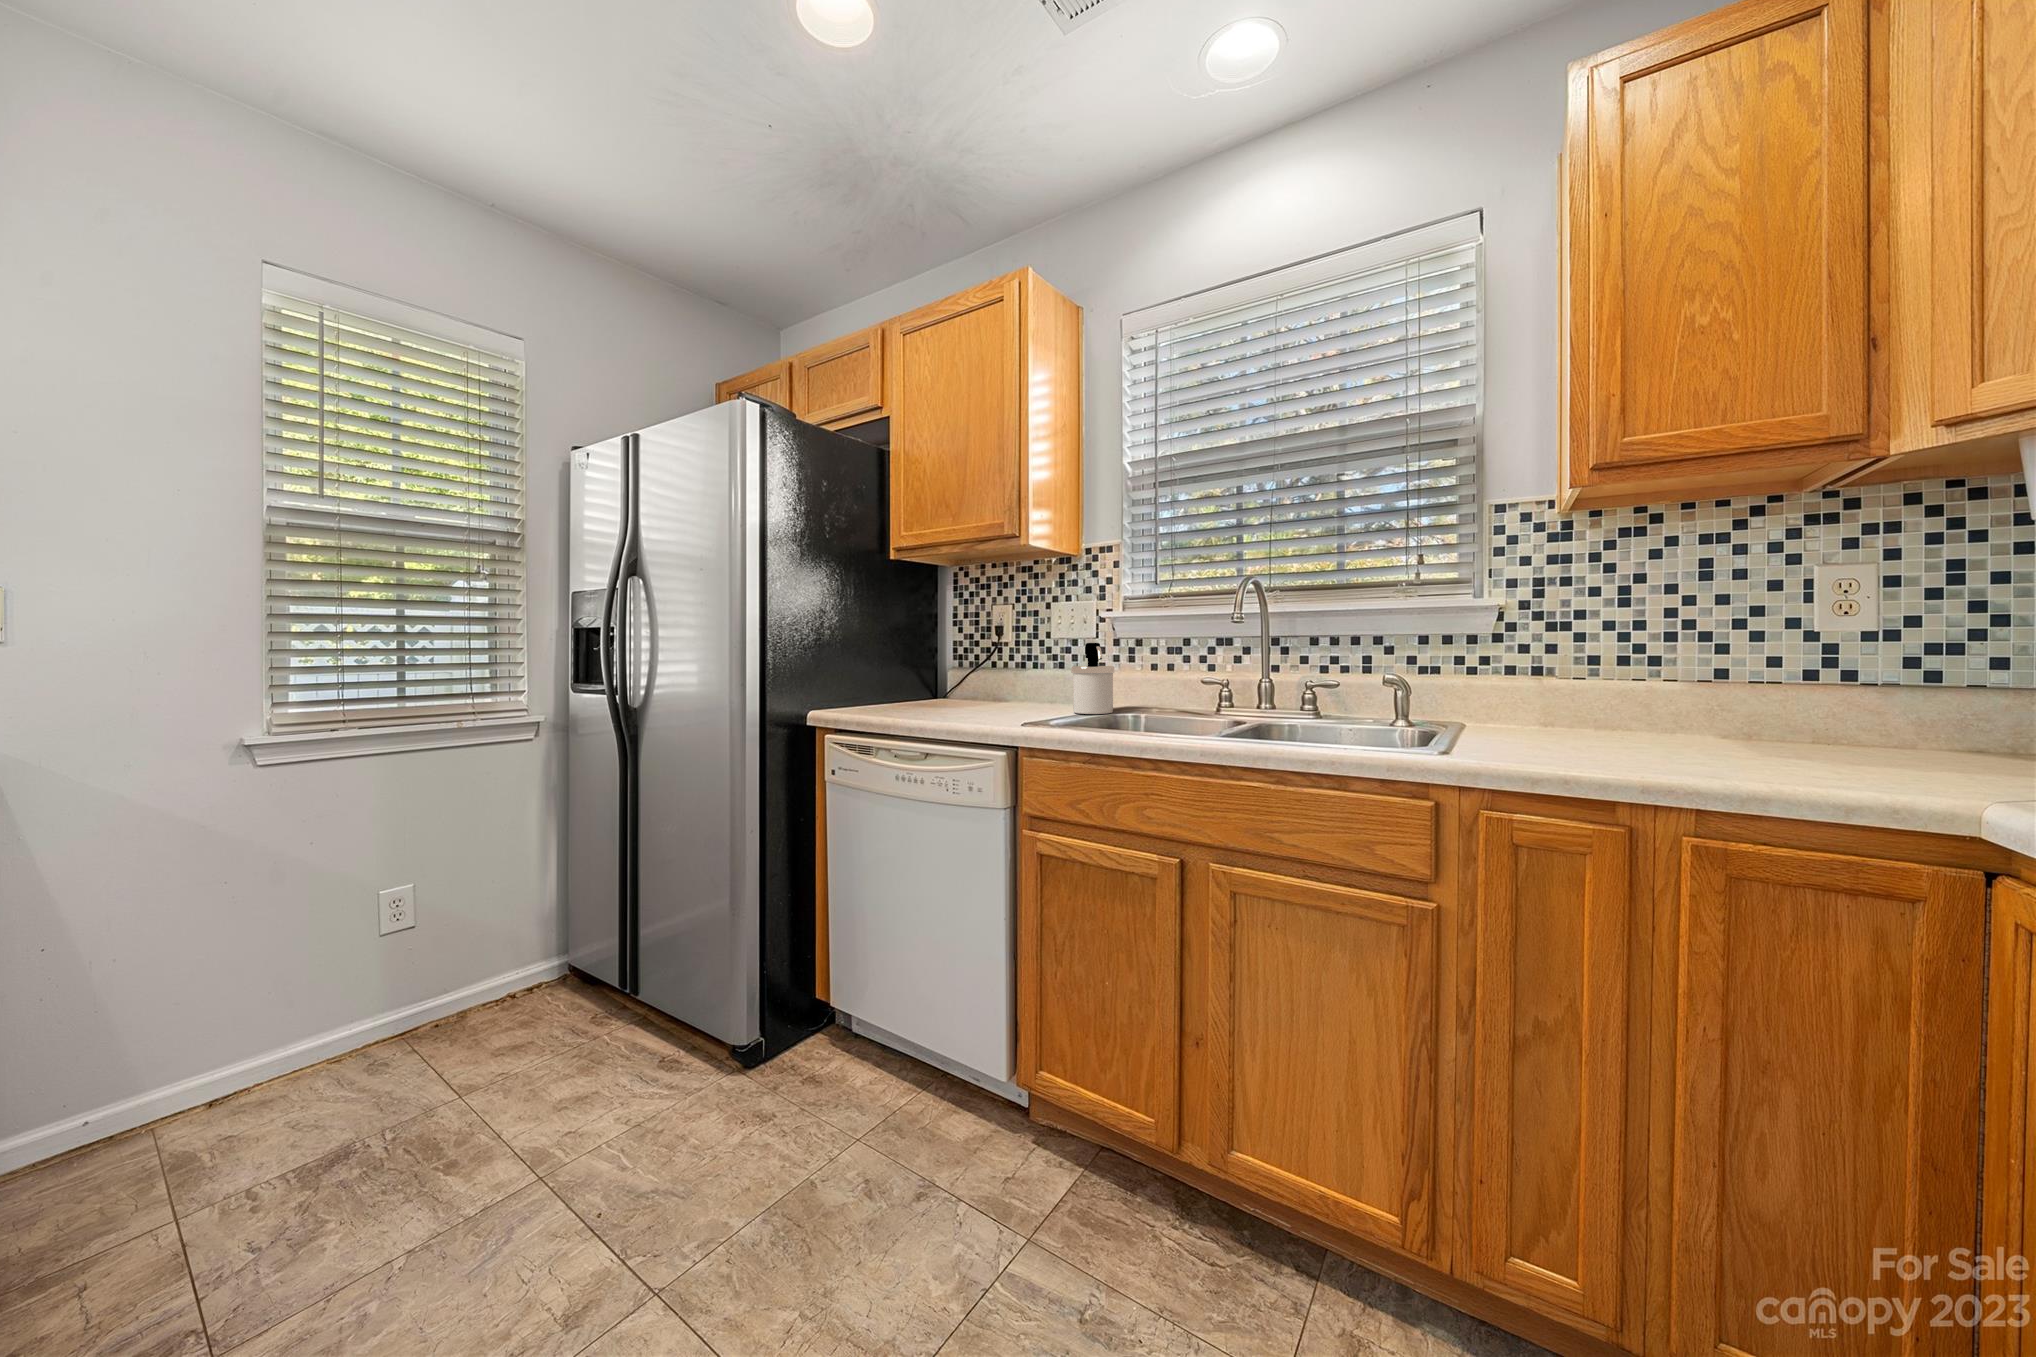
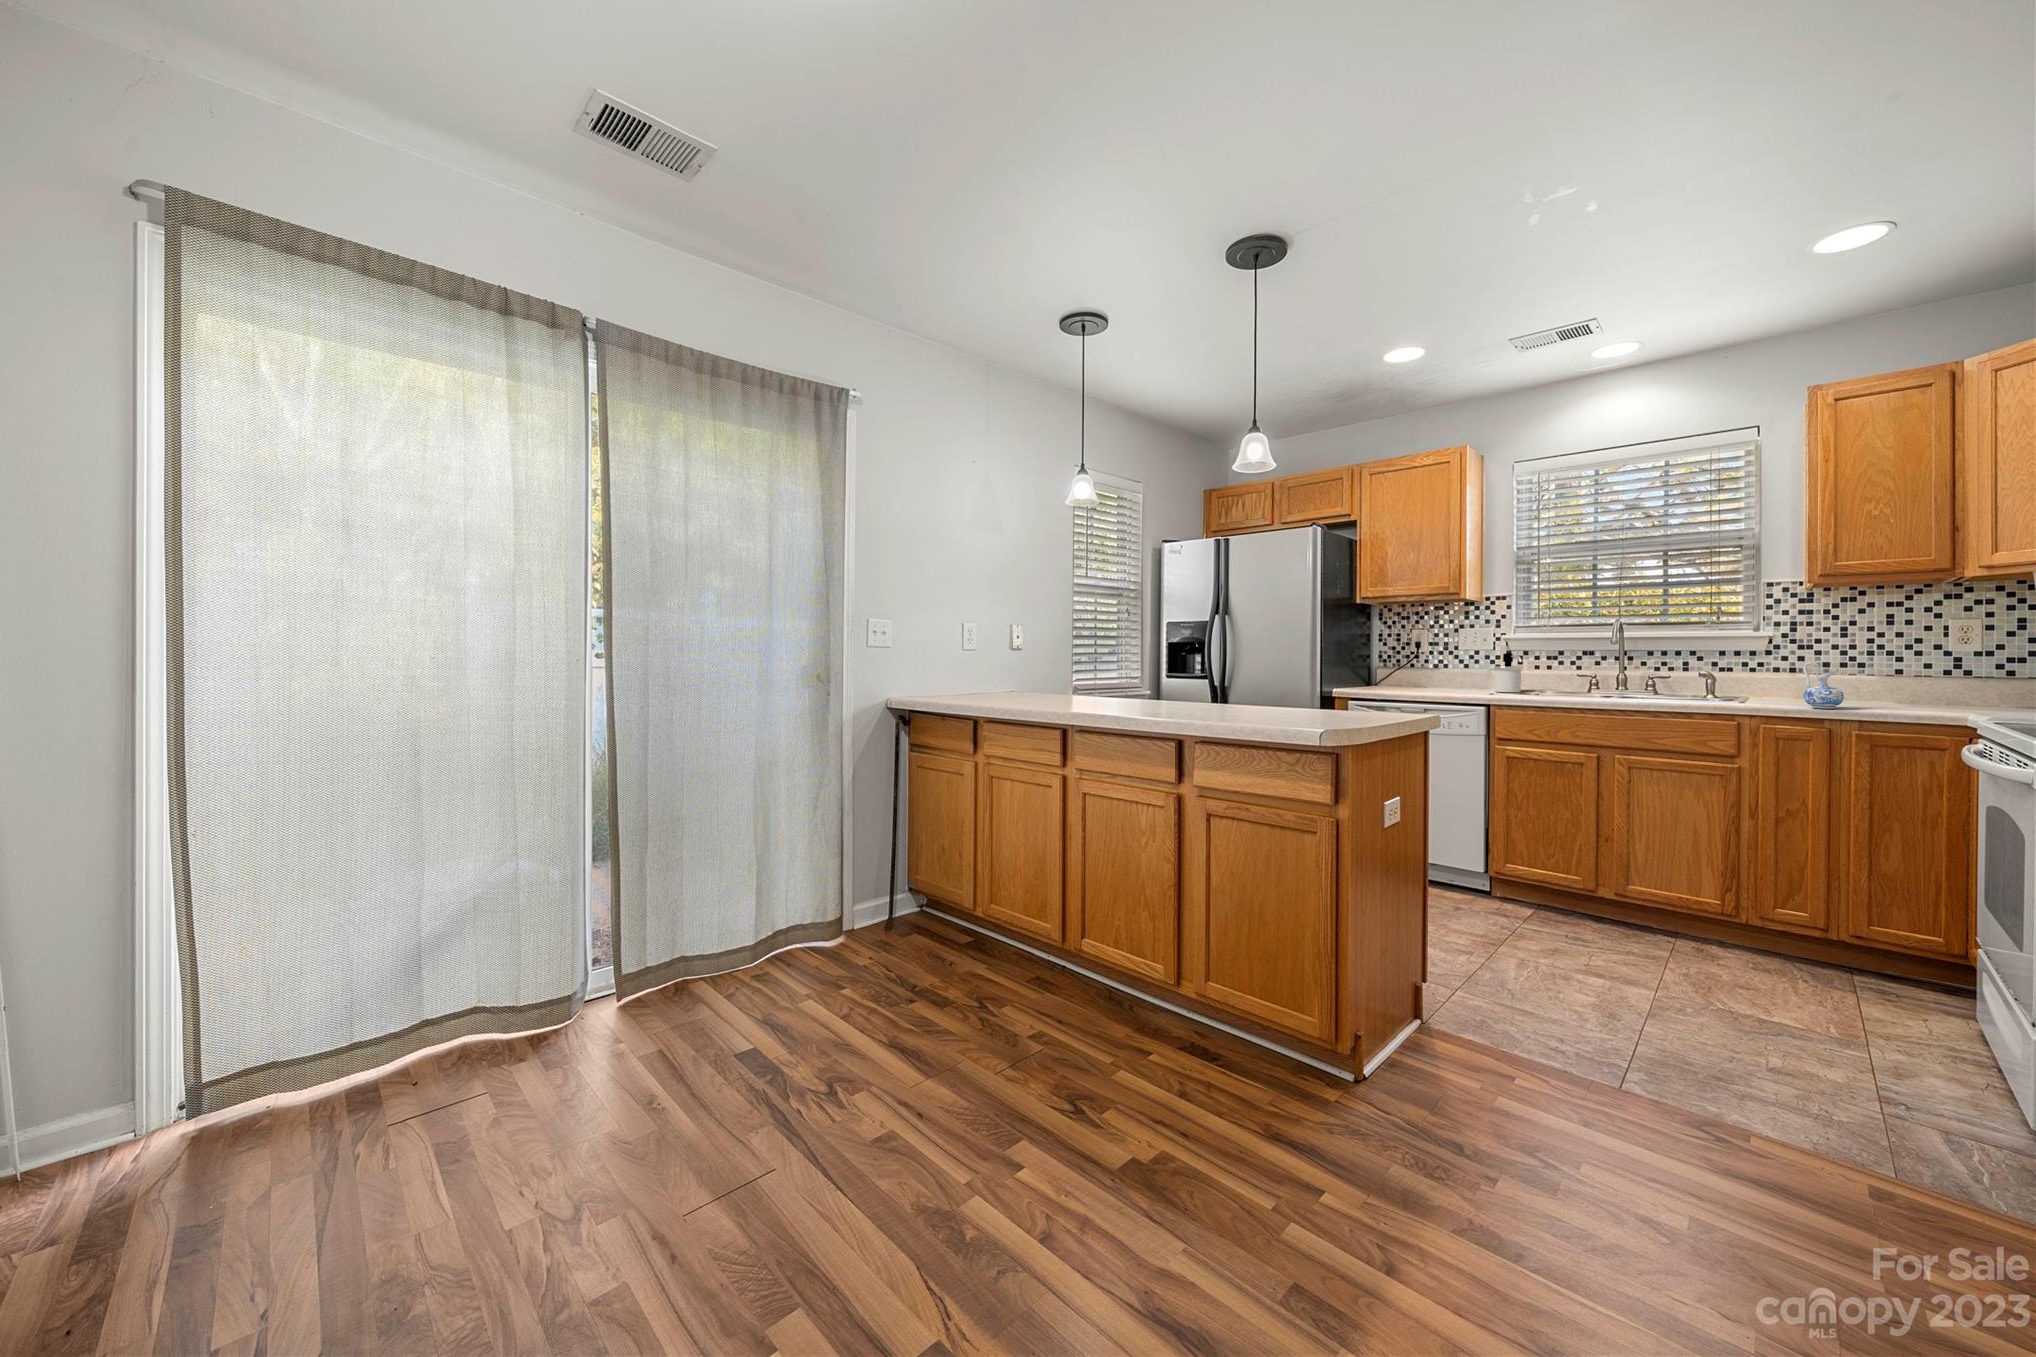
ceramic pitcher: none [1563,657,1647,768] -> present [1803,662,1844,709]

